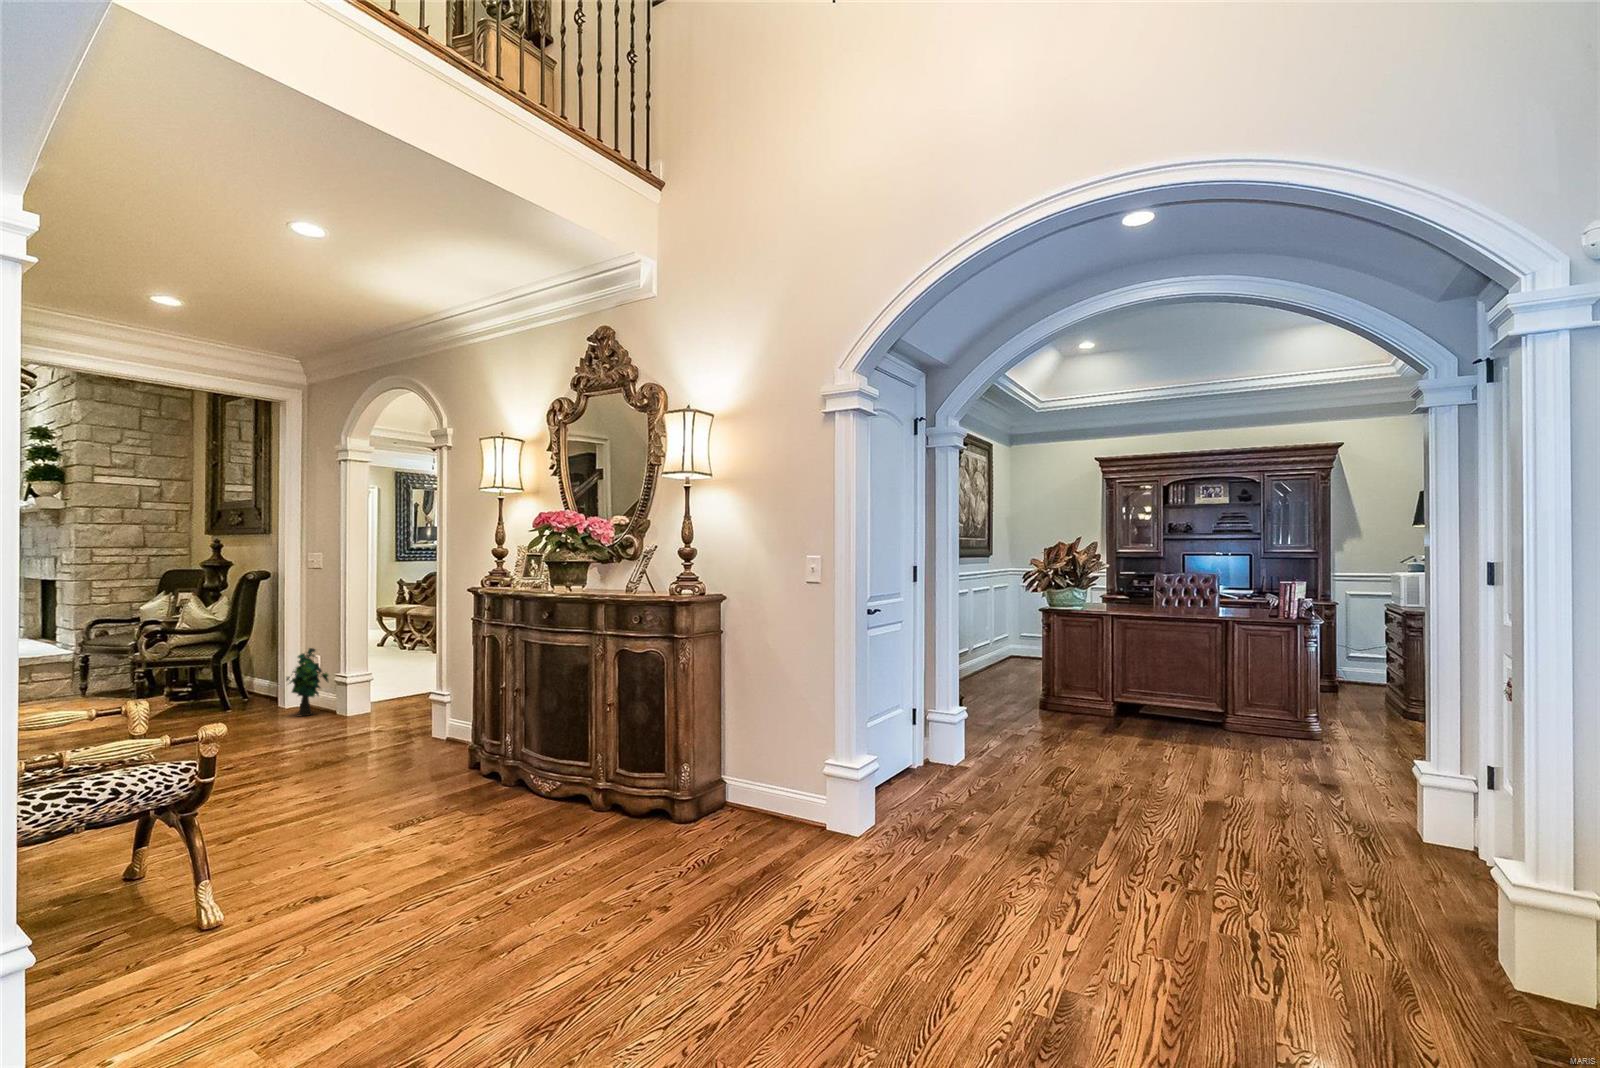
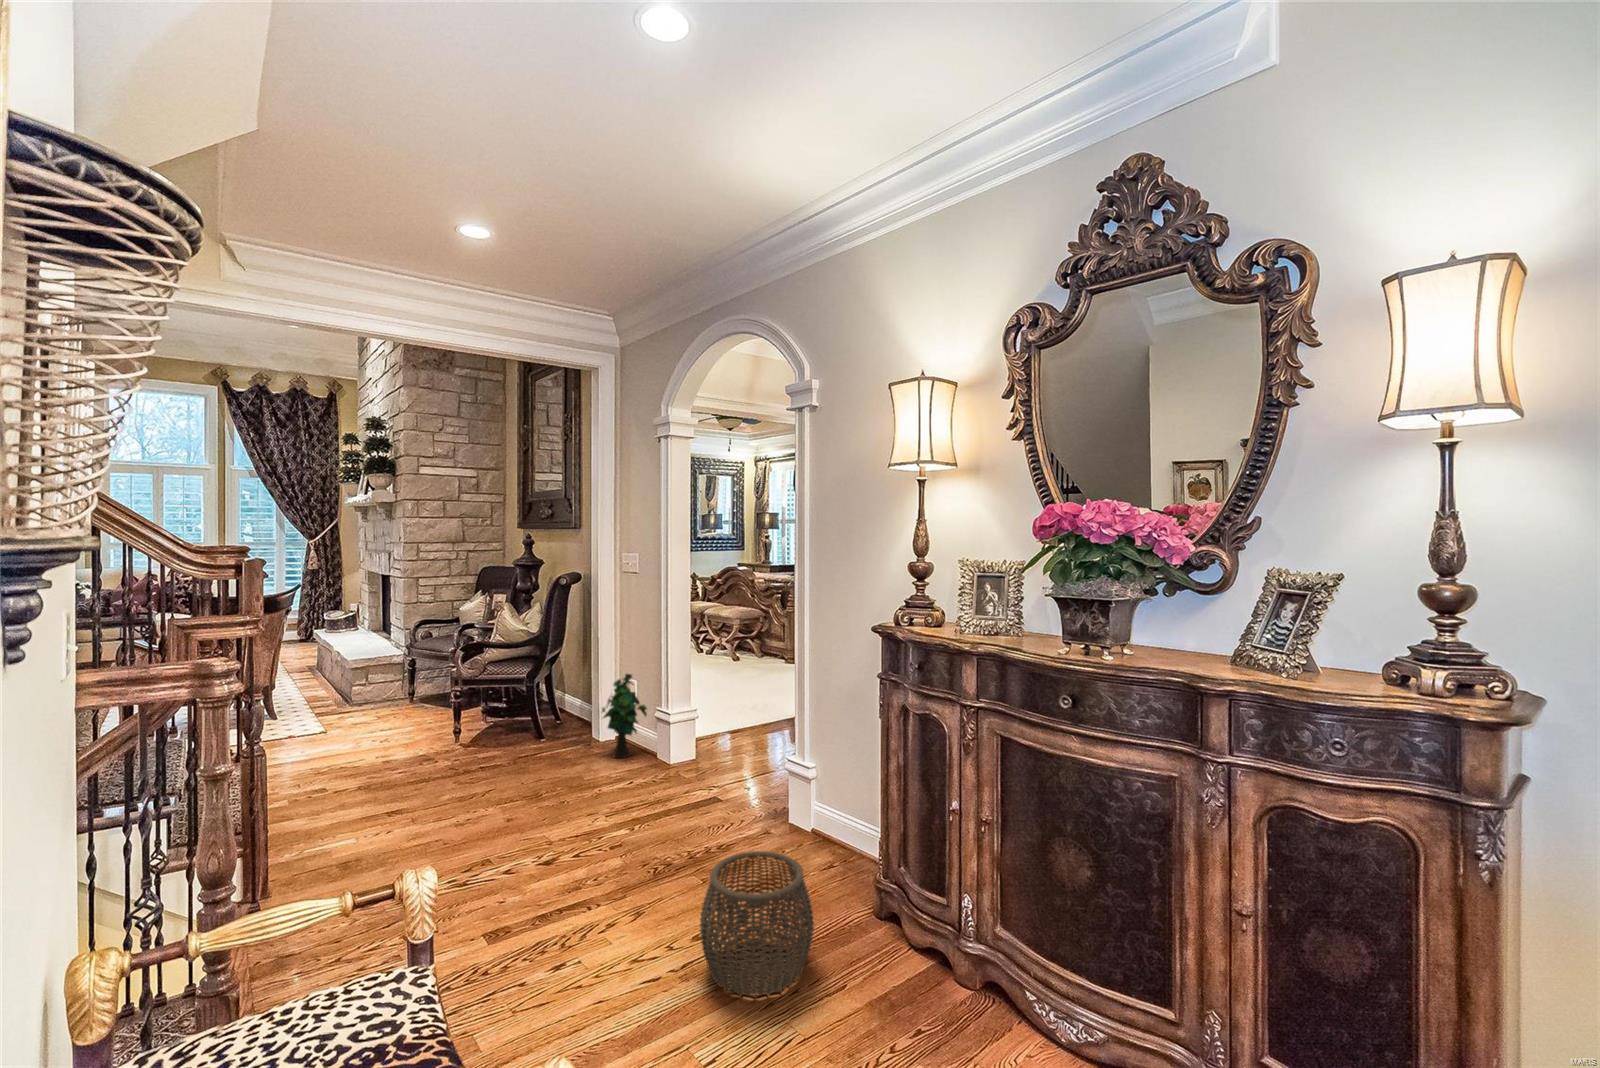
woven basket: none [336,723,416,797] -> present [700,851,814,998]

